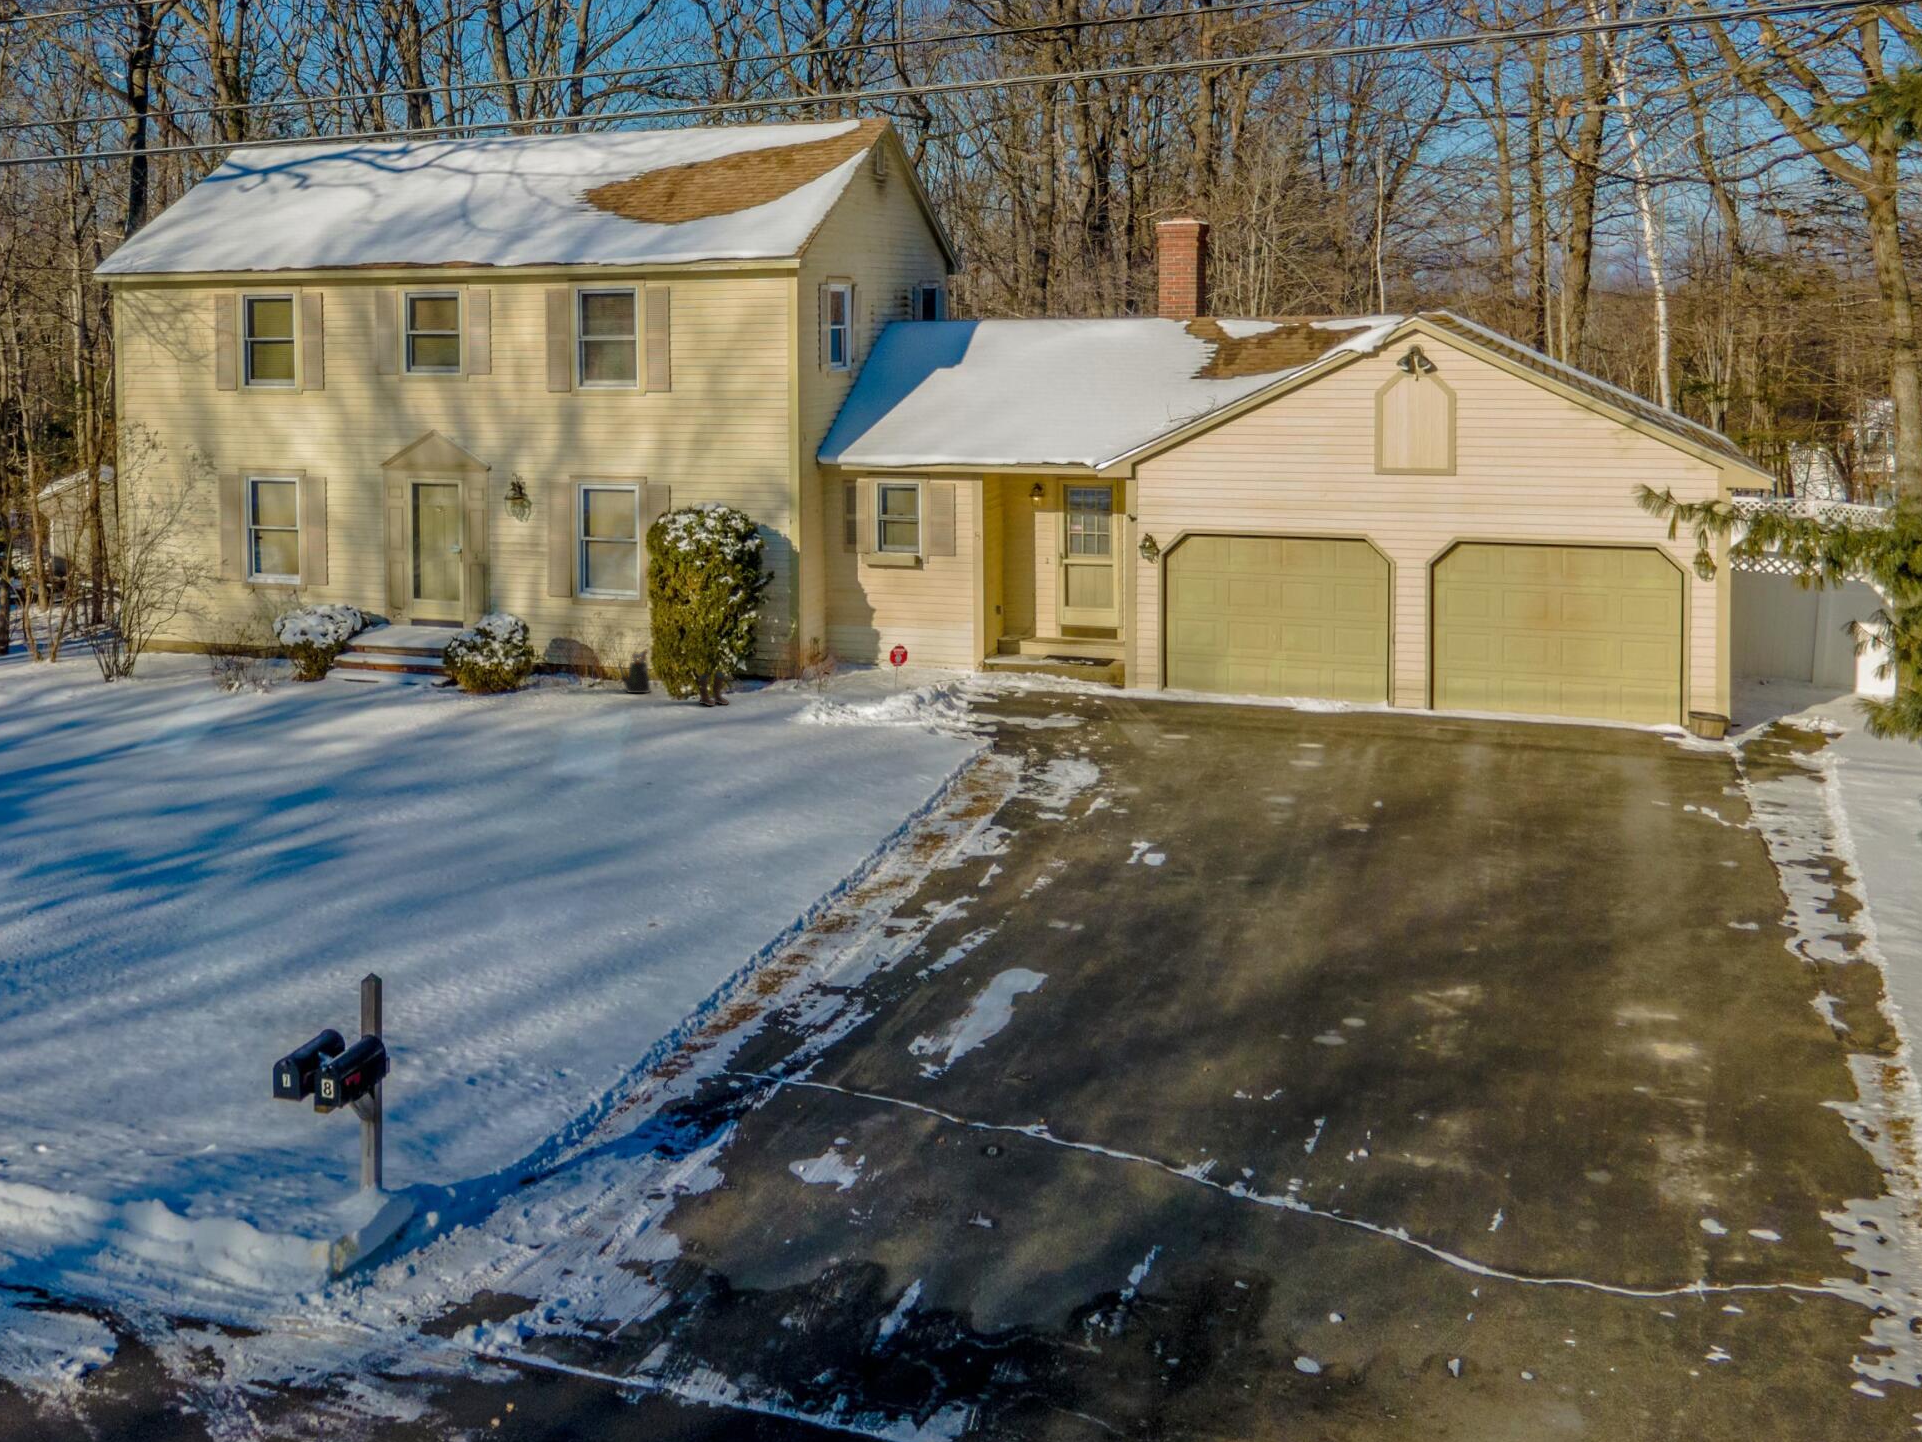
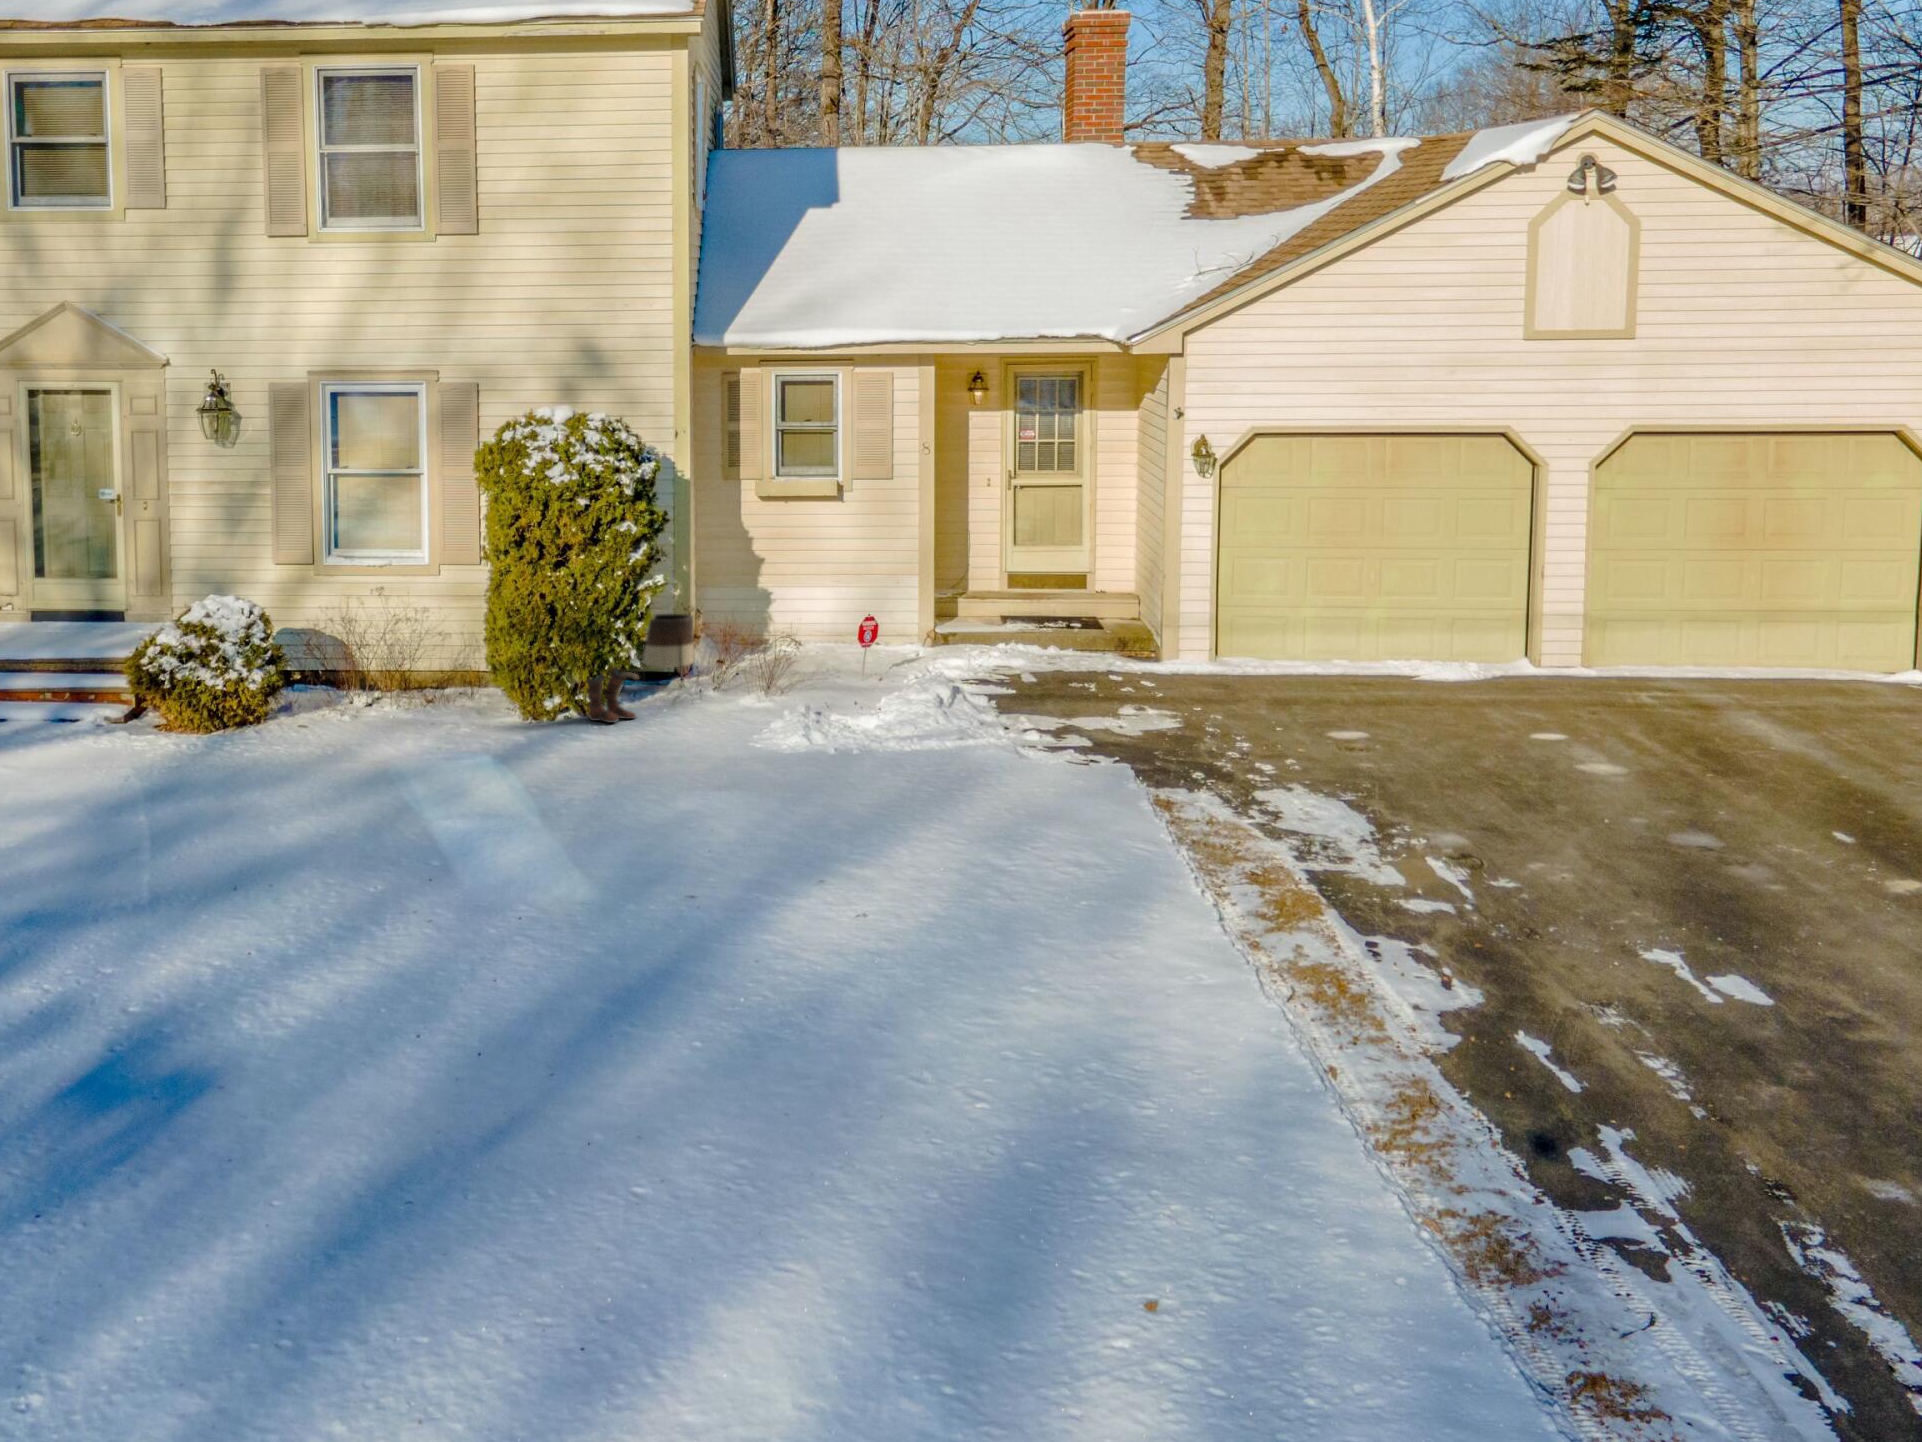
planter: none [760,640,793,689] -> present [642,613,694,679]
watering can: present [619,649,651,693] -> none [437,638,497,712]

